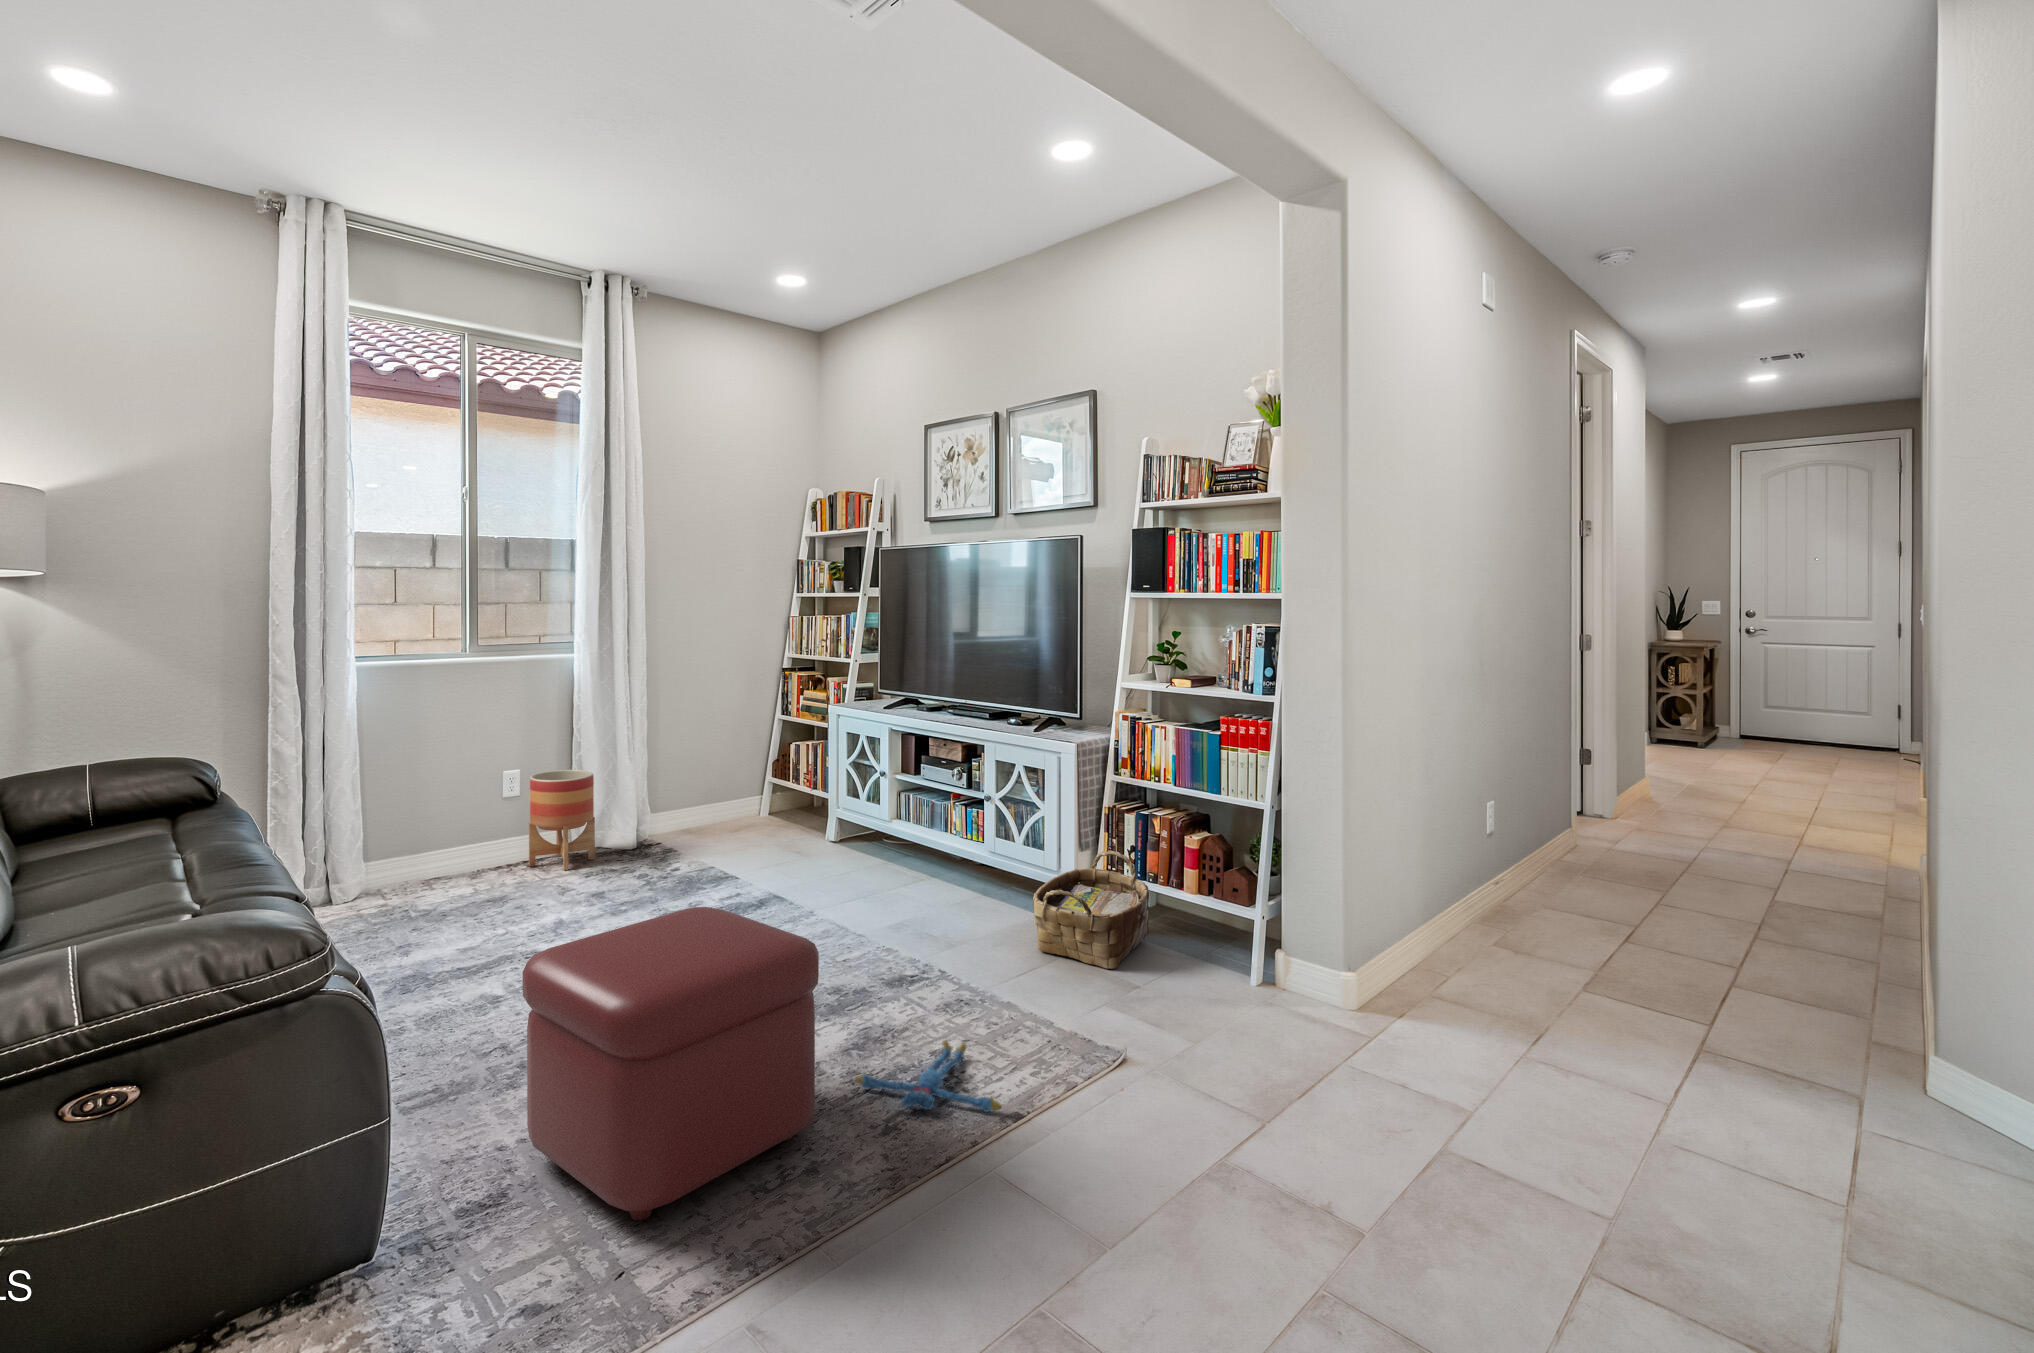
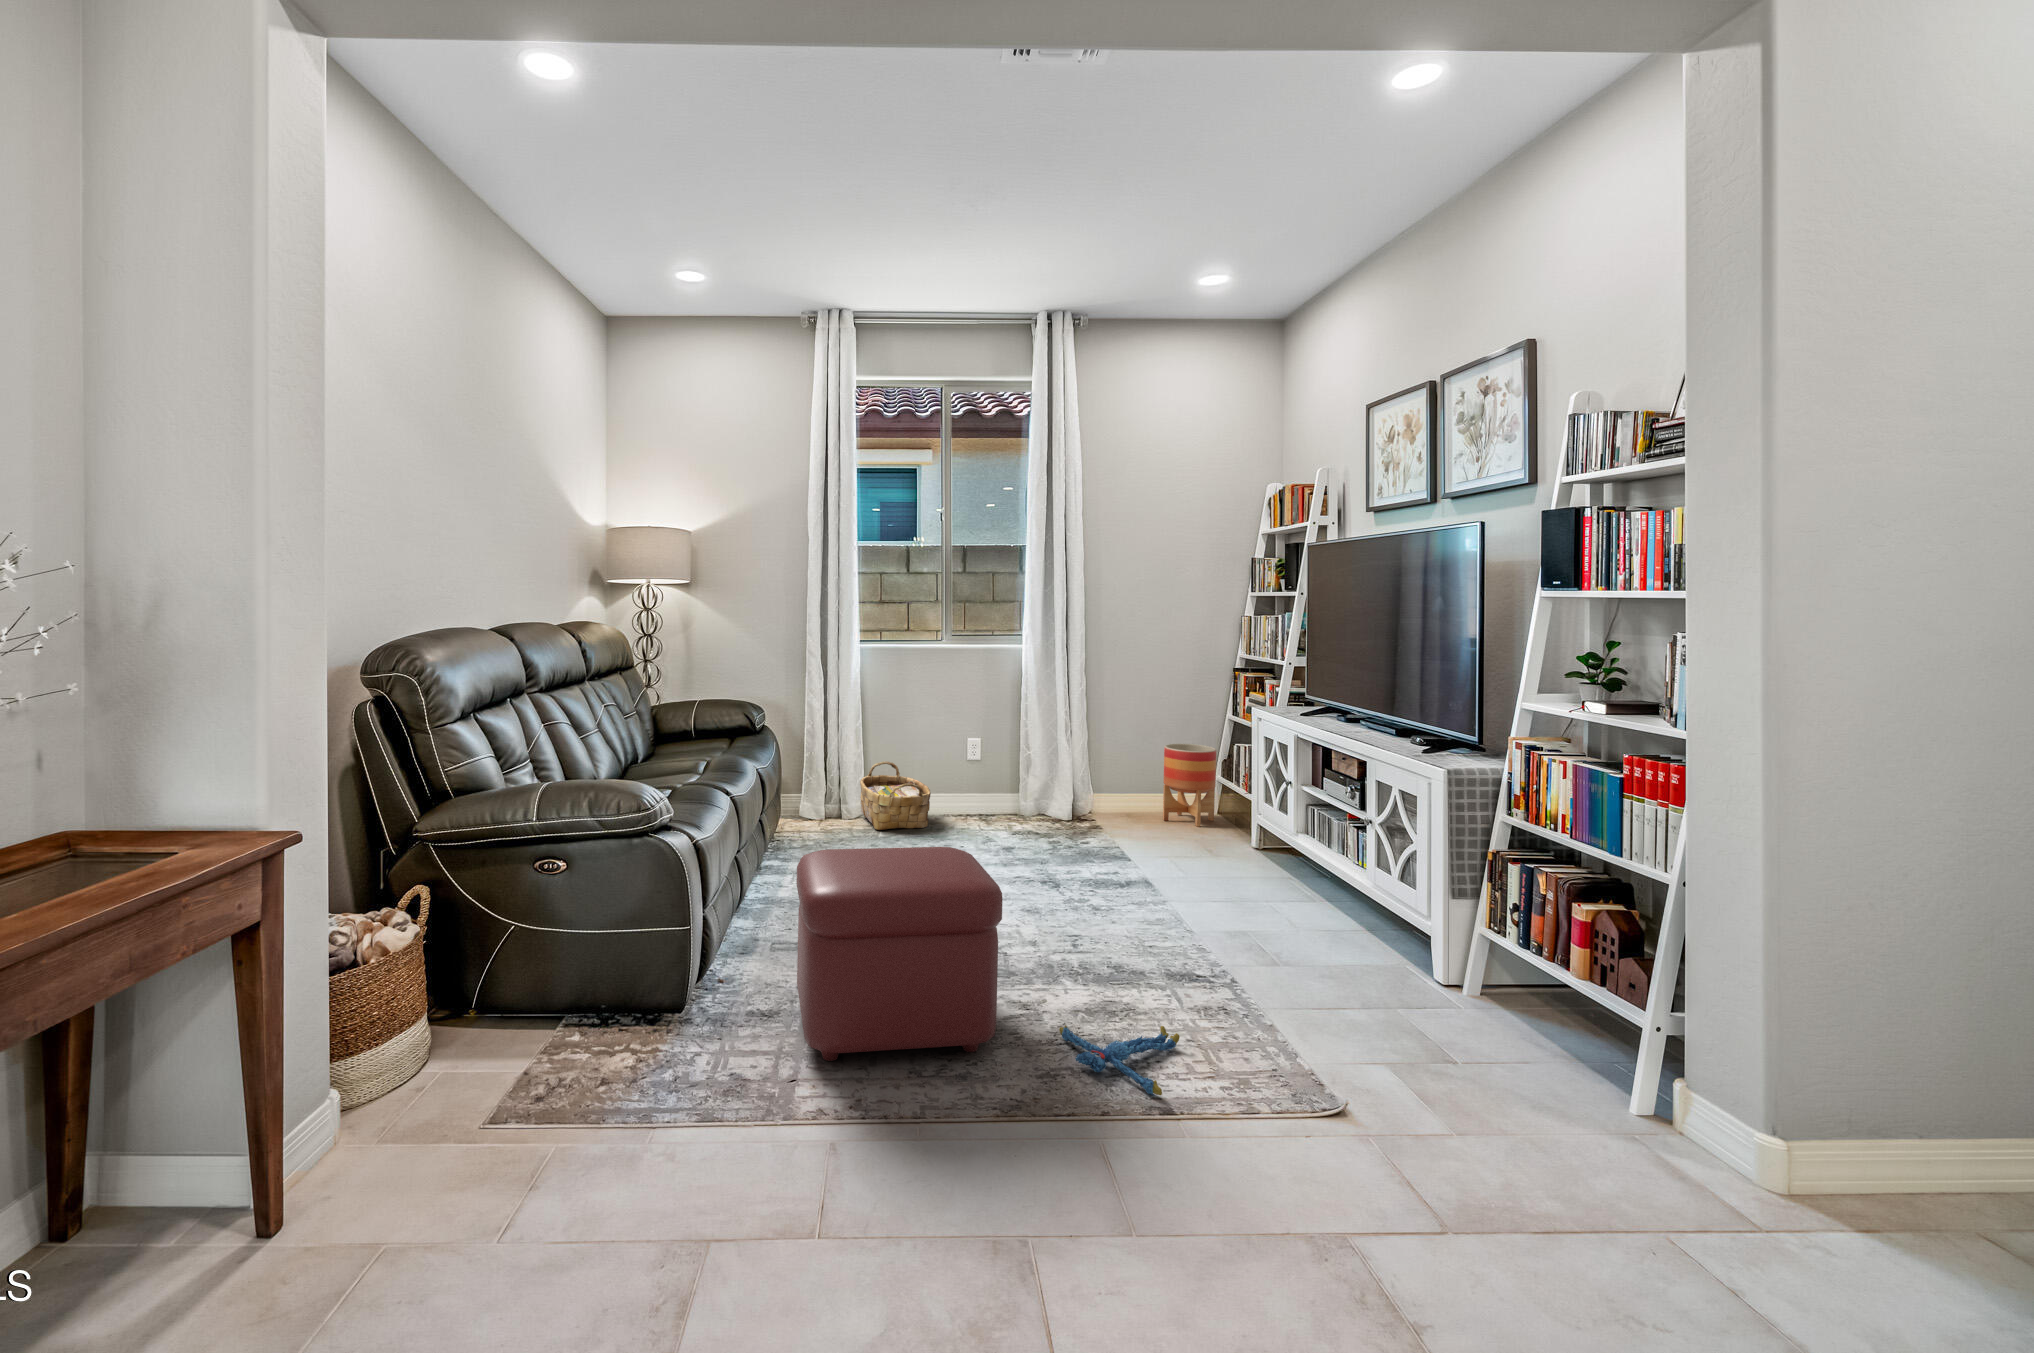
planter: present [529,770,595,870] -> present [1163,744,1216,827]
woven basket: present [1033,851,1149,969] -> present [860,761,931,830]

